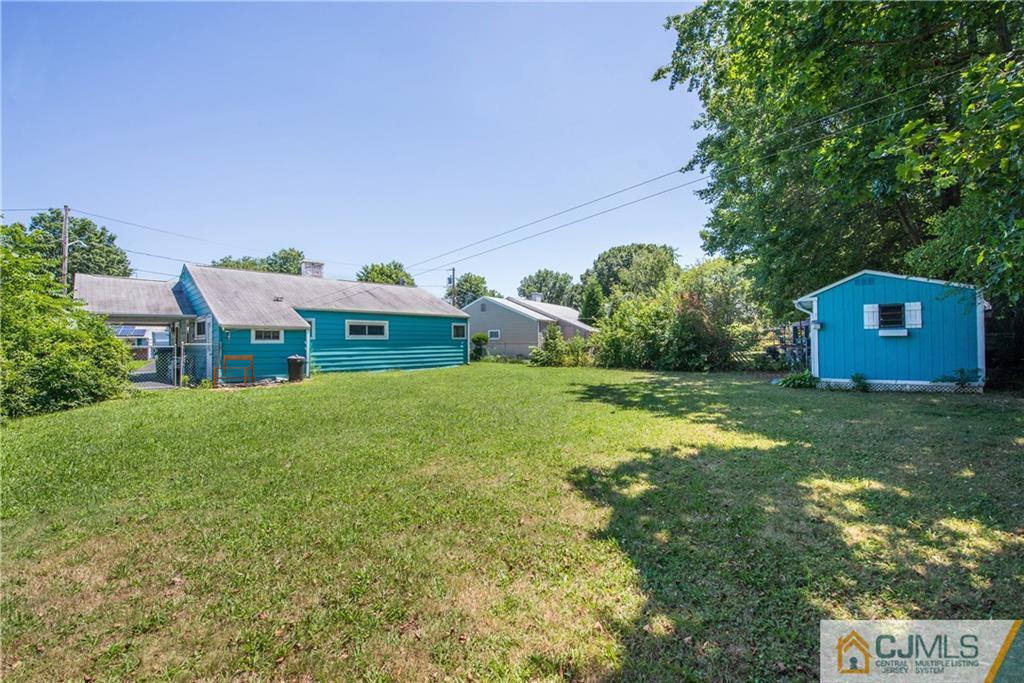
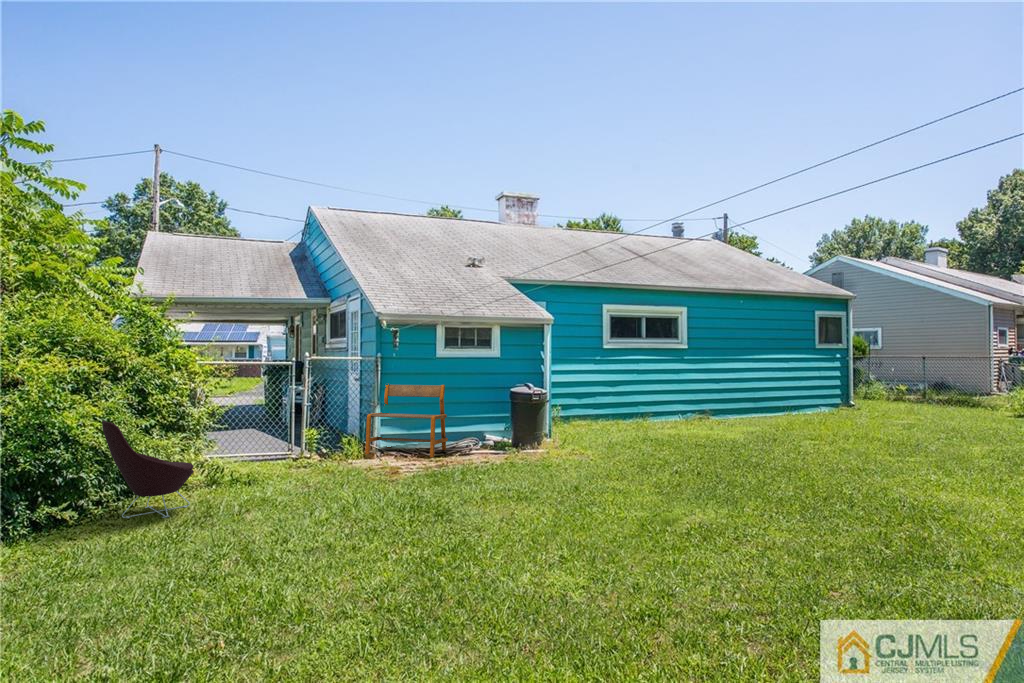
chair: none [93,366,133,400] -> present [102,421,194,518]

